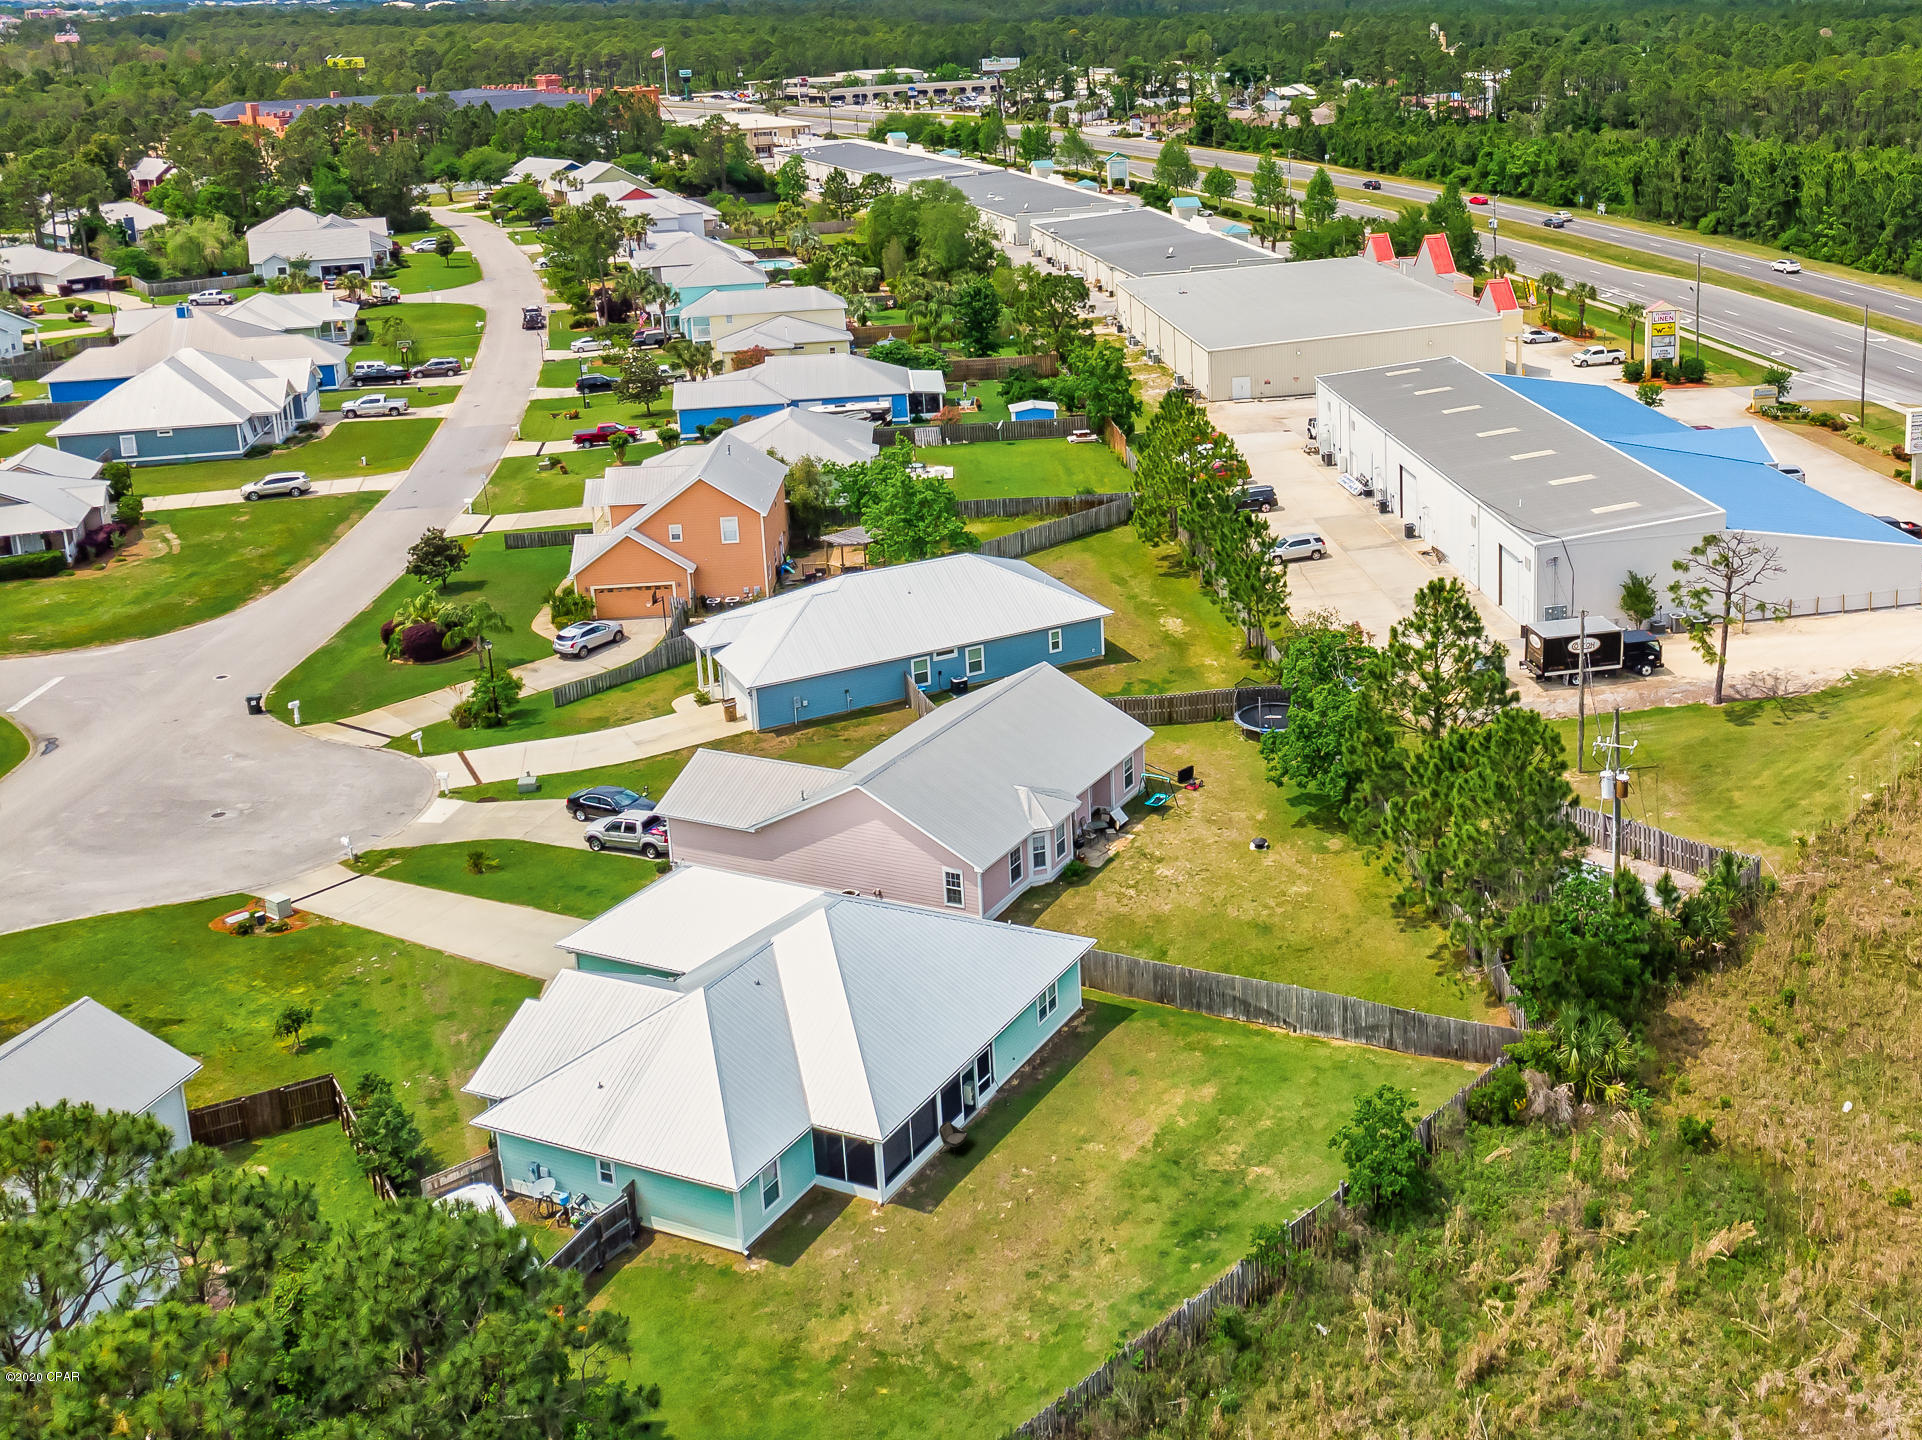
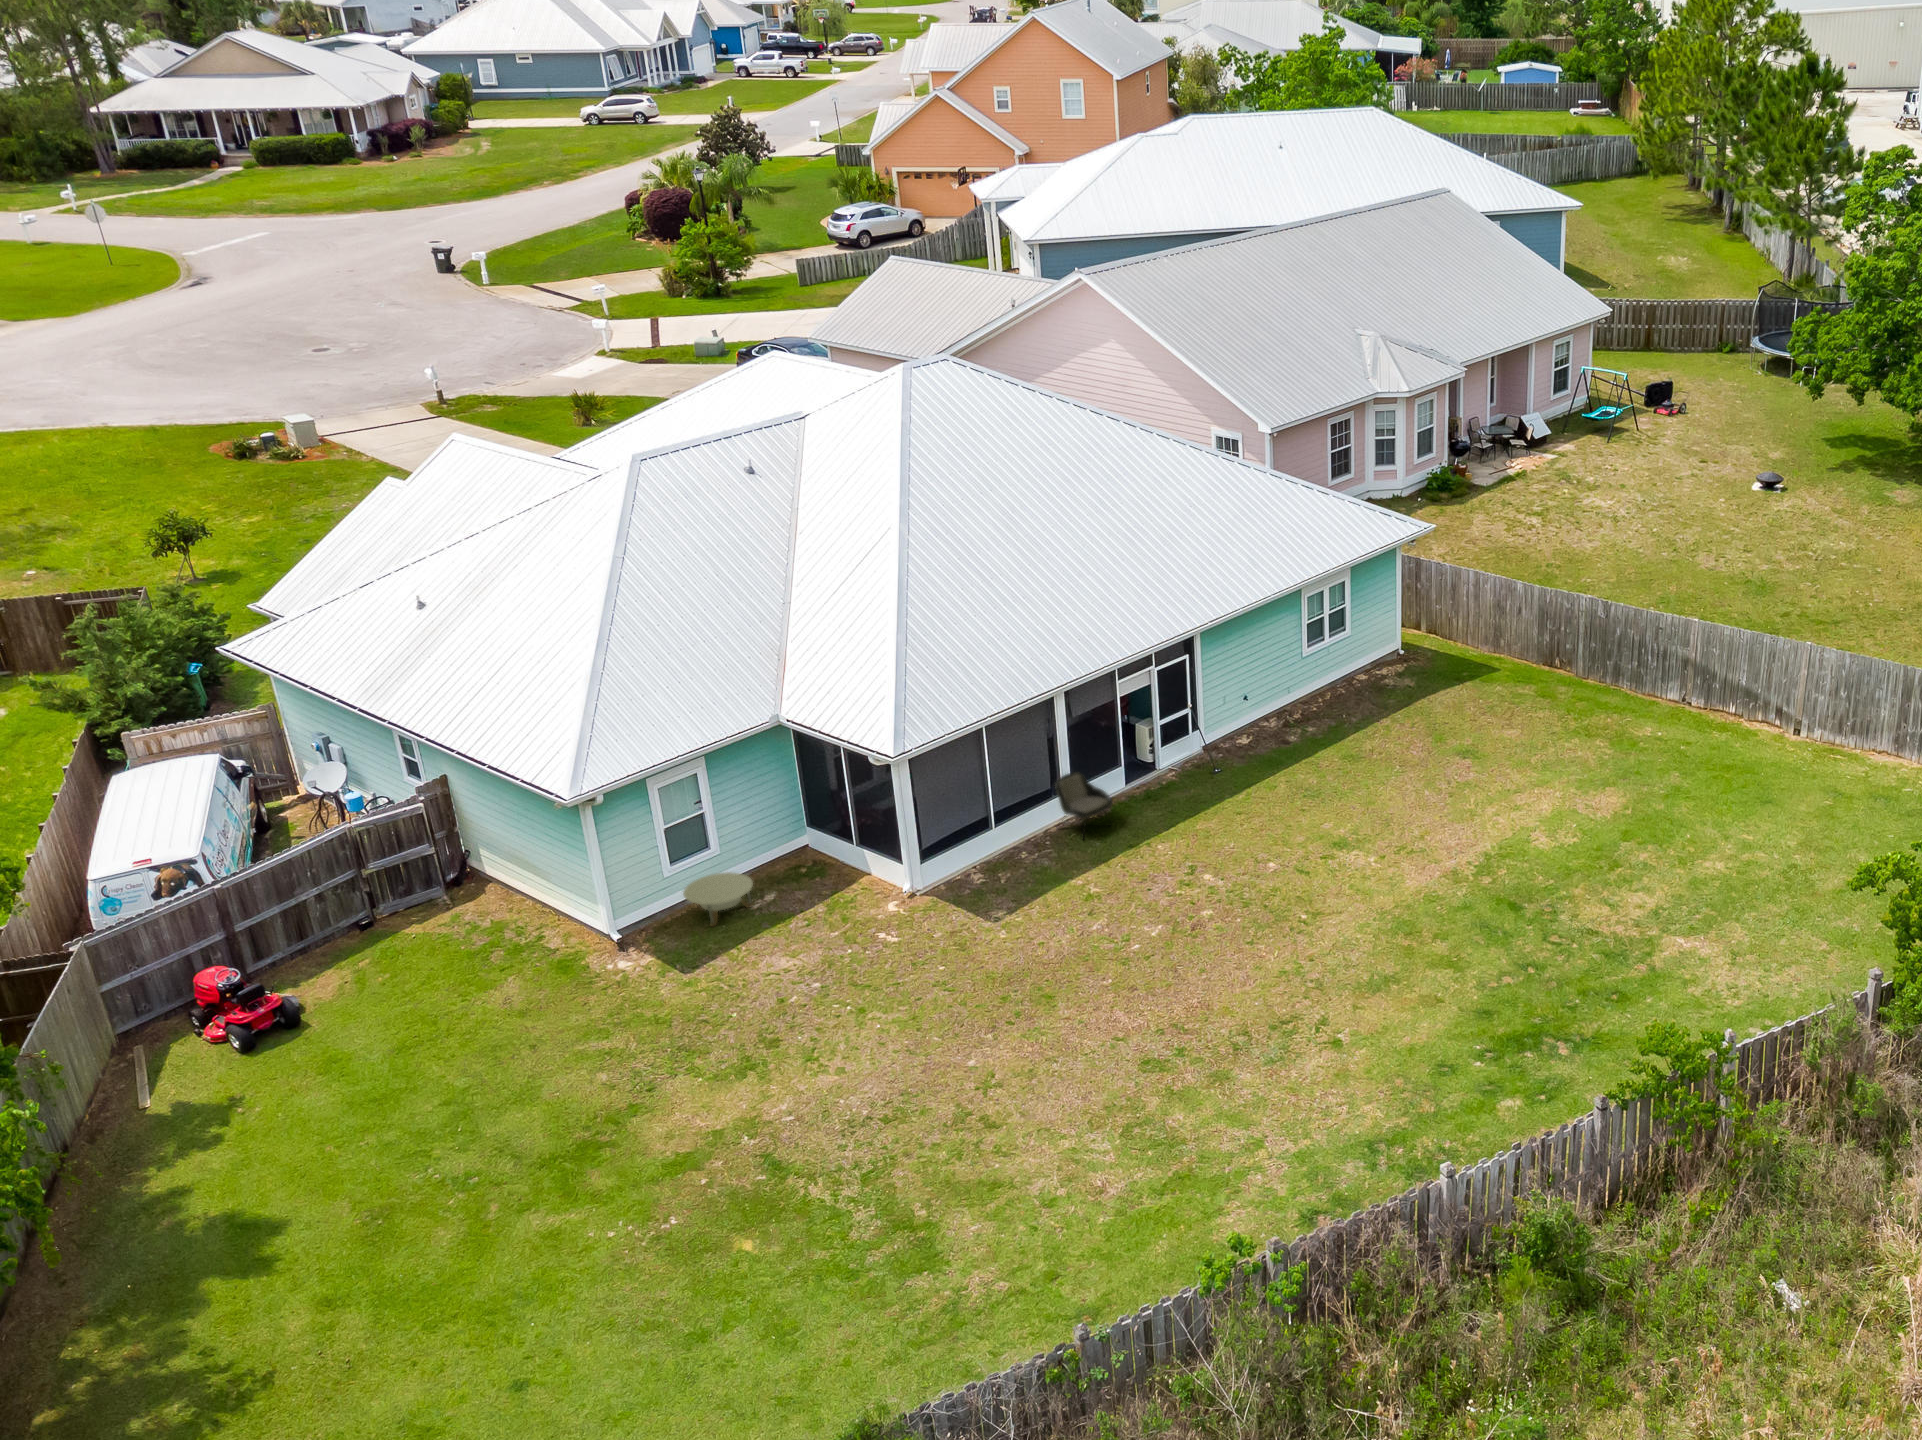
round table: none [768,1209,803,1241] -> present [683,872,753,927]

